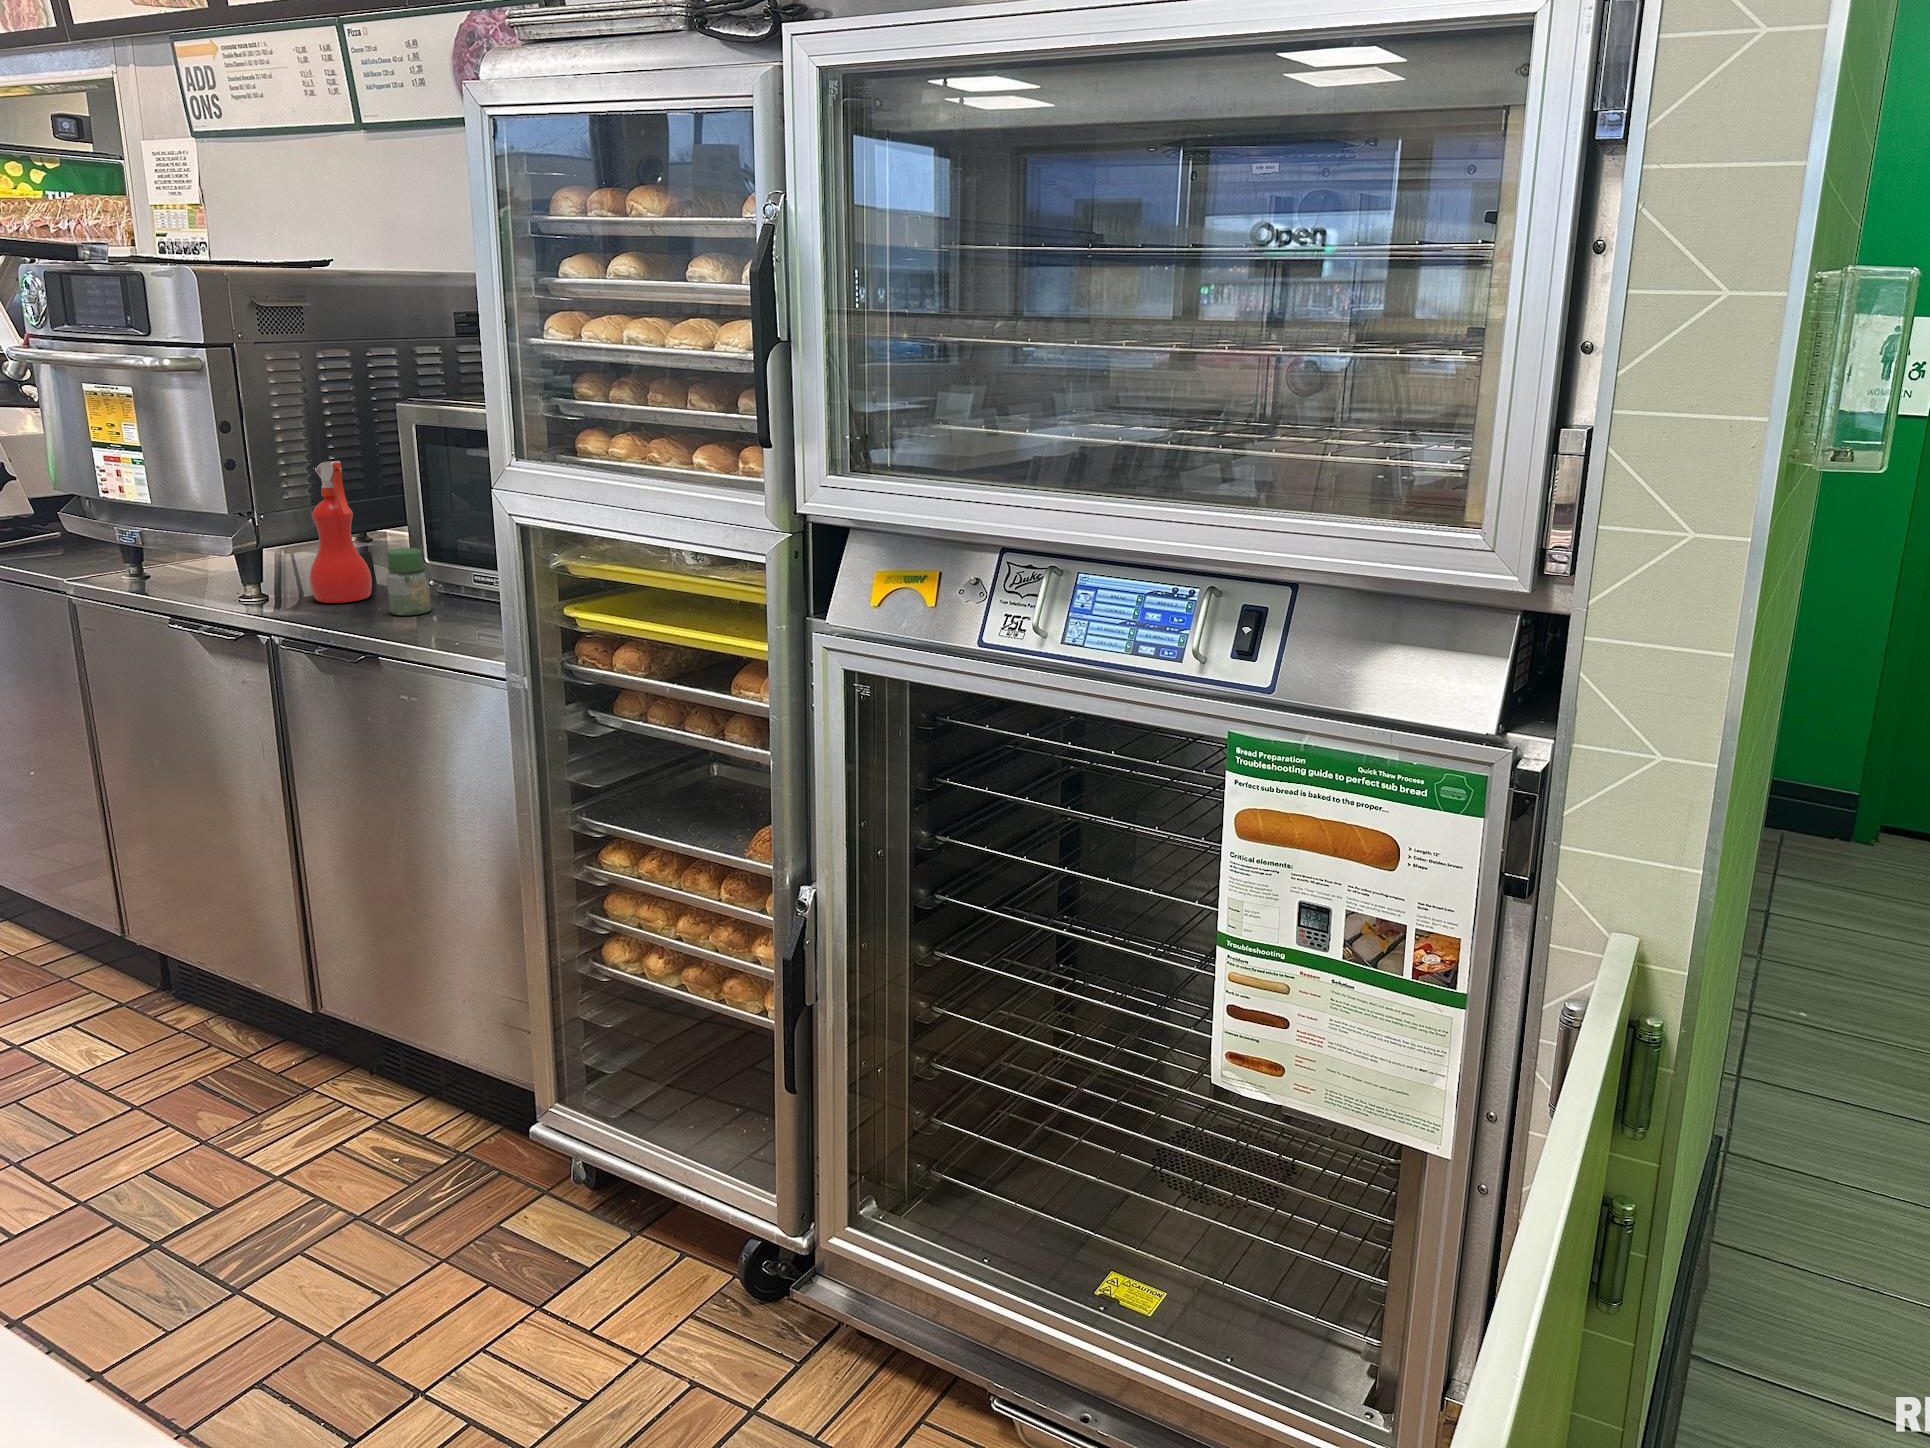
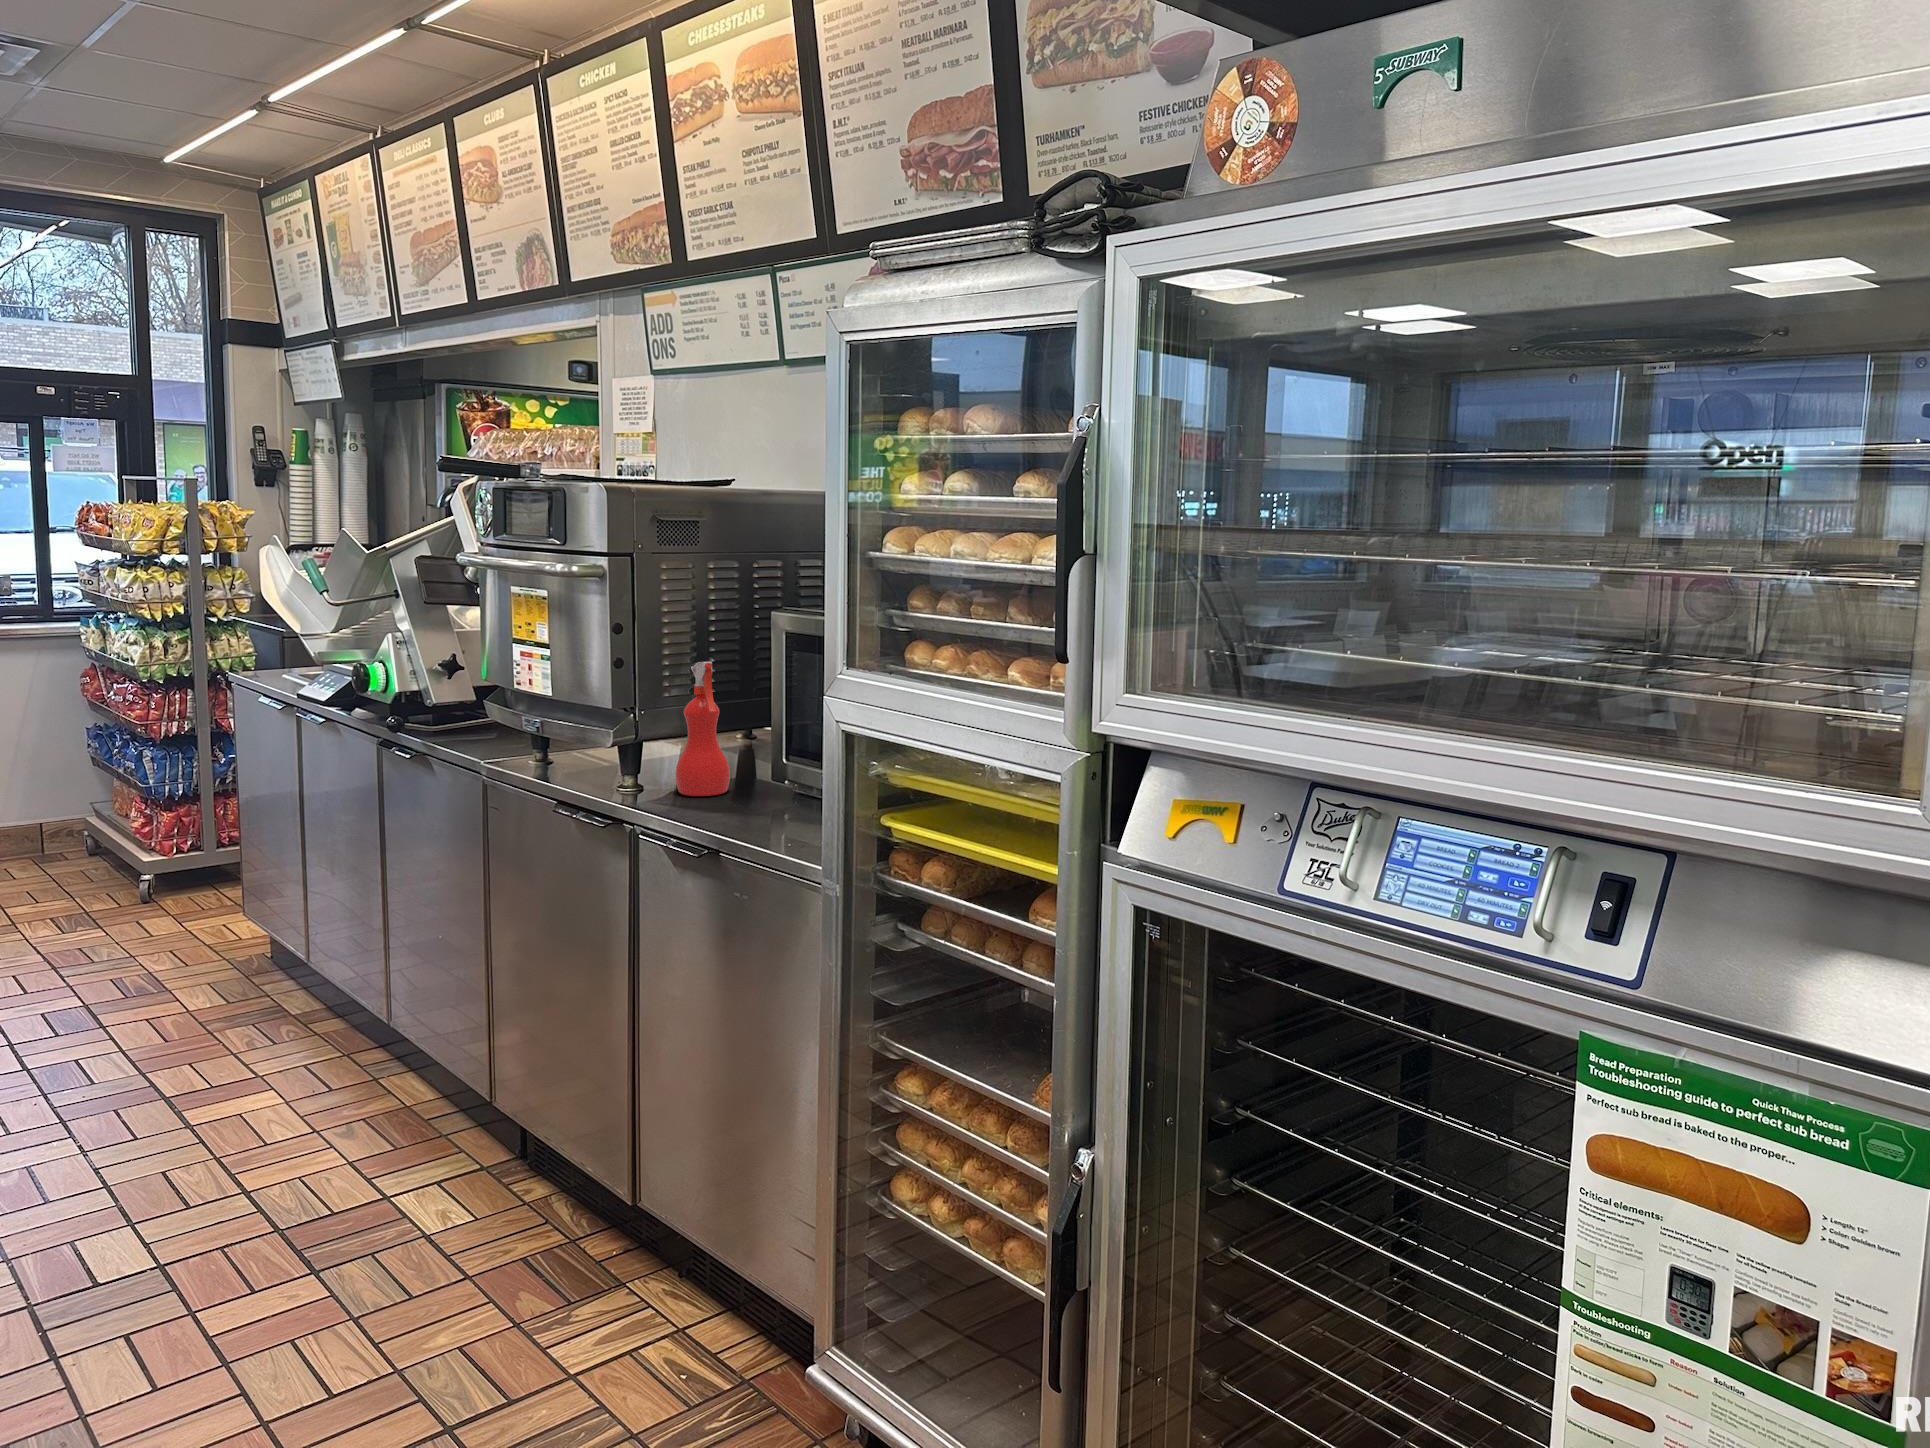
jar: present [386,548,431,615] -> none [738,747,776,813]

